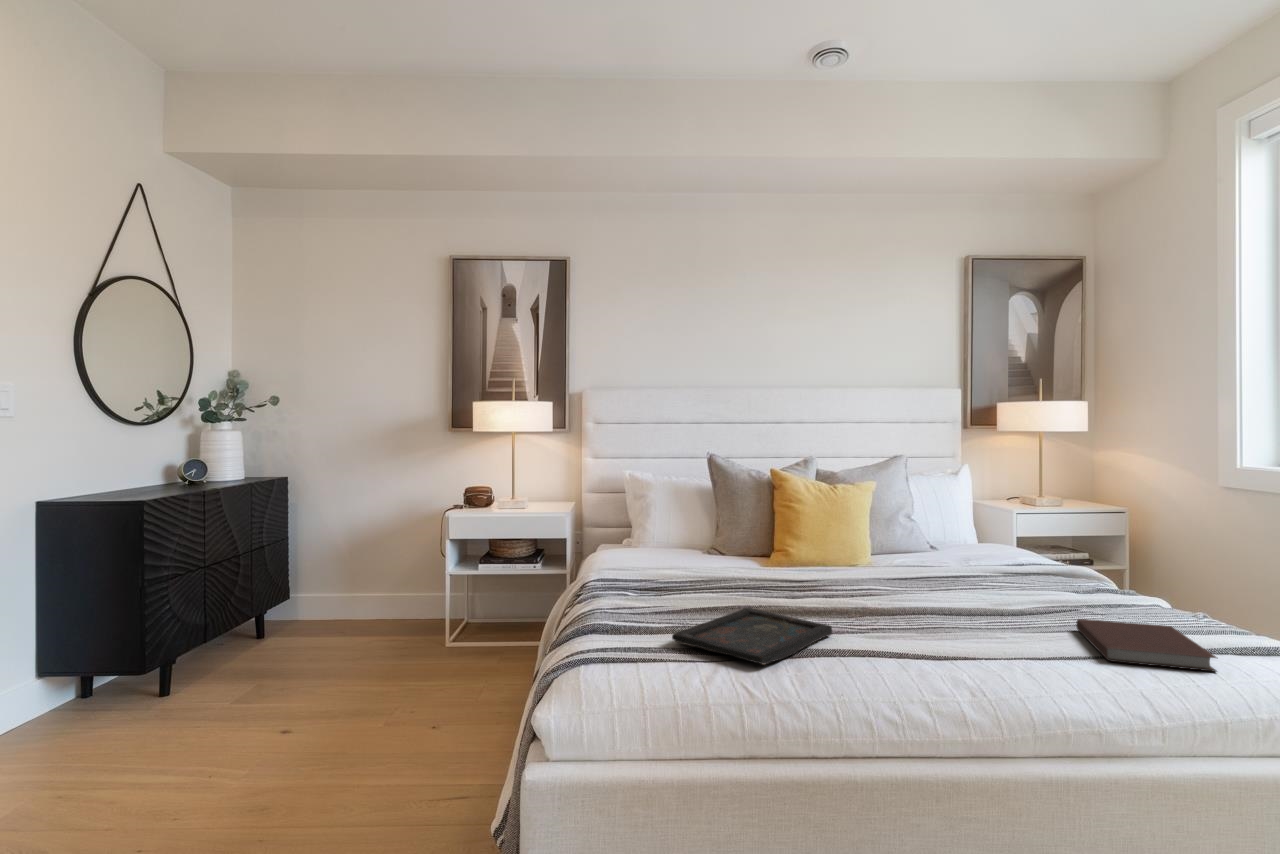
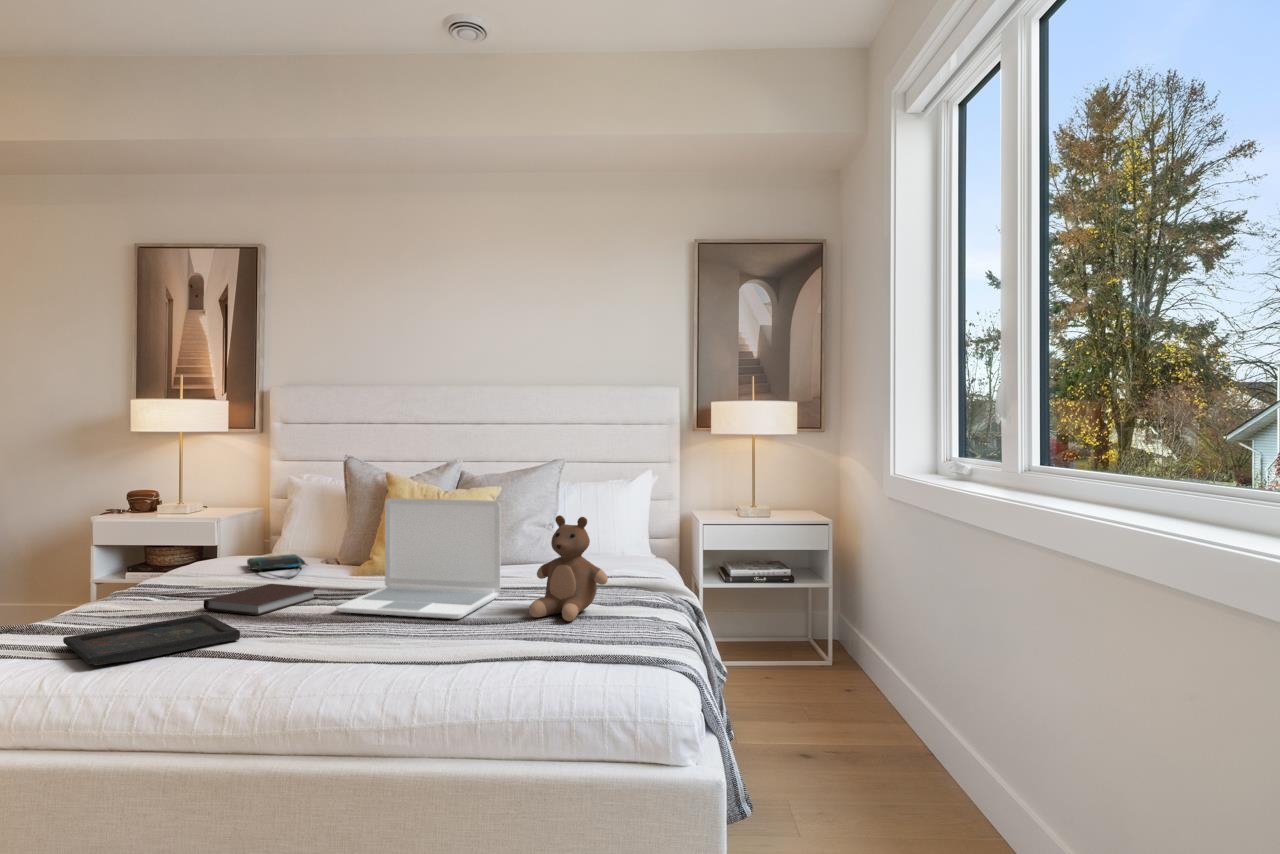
laptop: none [843,492,998,611] -> present [336,498,501,619]
teddy bear: none [1036,508,1127,613] -> present [529,515,608,621]
tote bag: none [641,547,716,570] -> present [247,554,306,579]
notebook: present [1076,619,1217,672] -> present [204,584,318,615]

